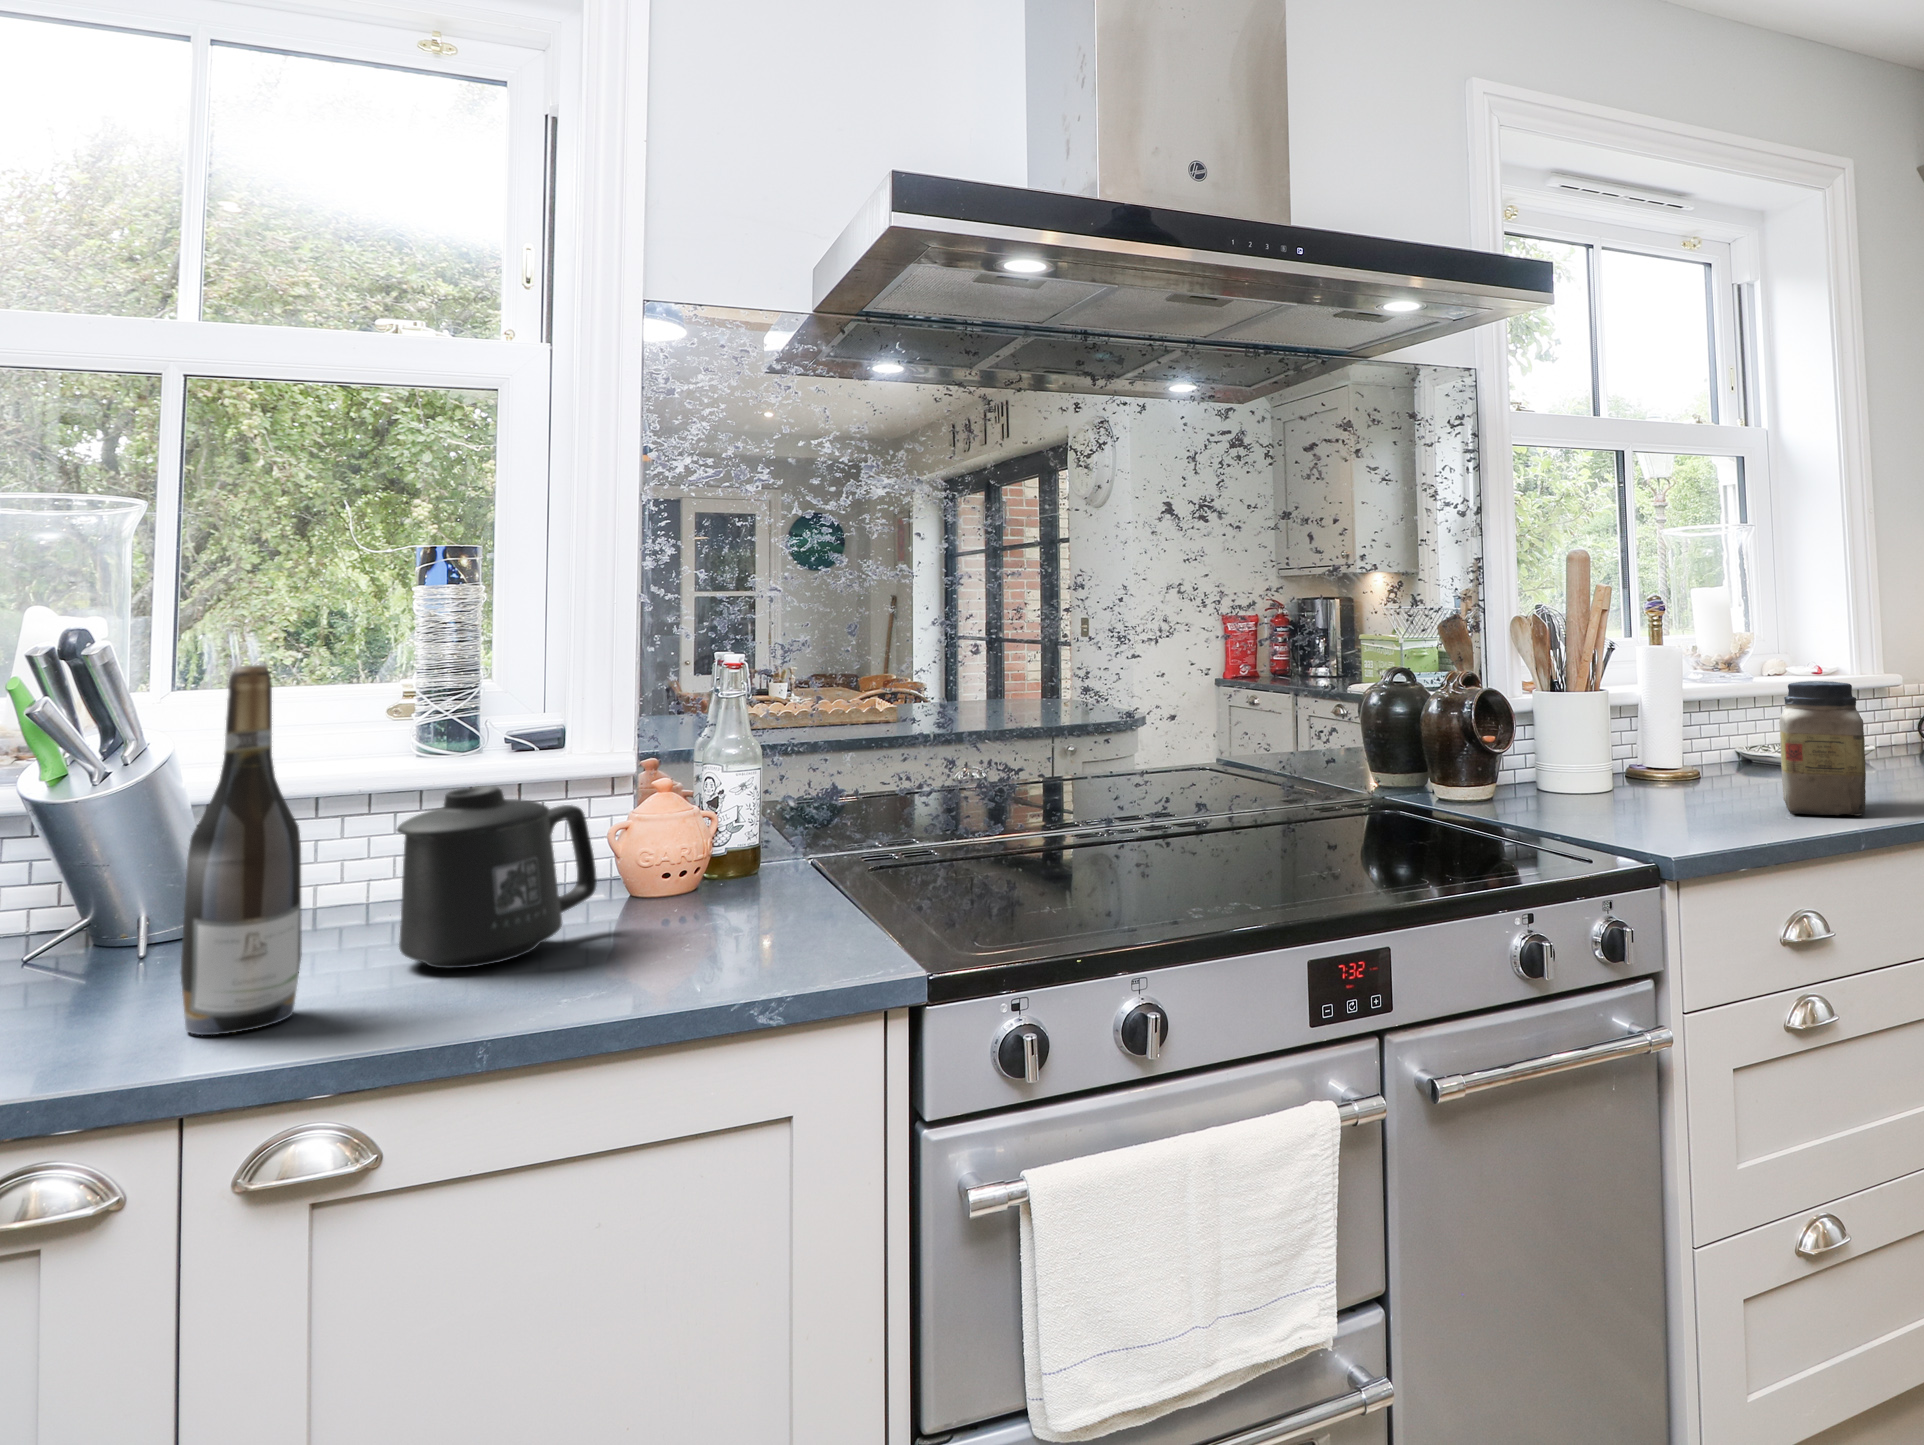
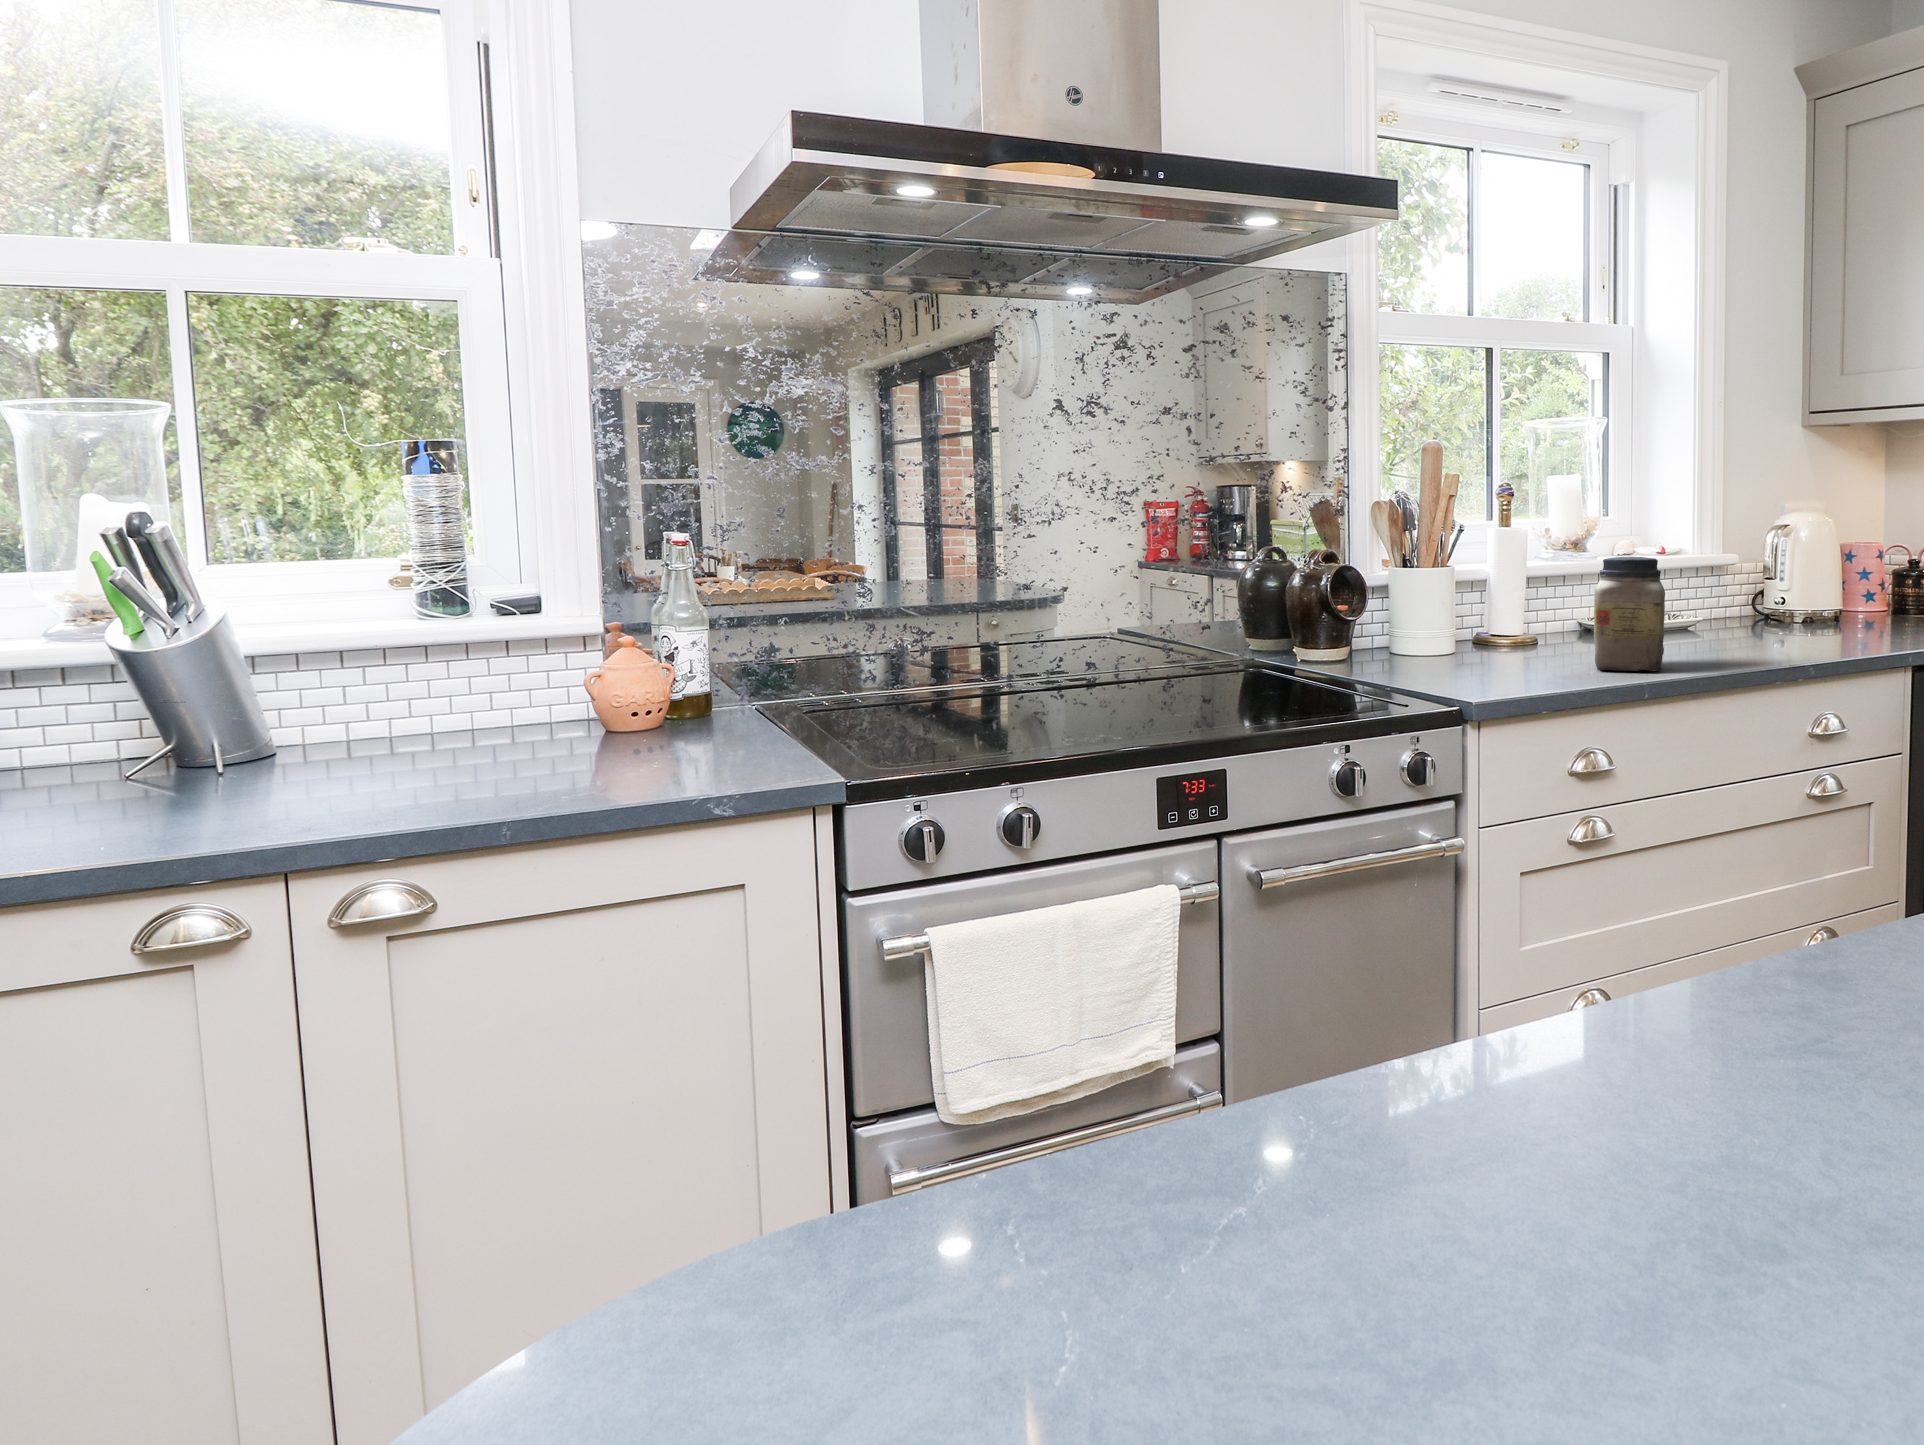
wine bottle: present [181,665,302,1035] -> none [258,539,351,821]
mug: present [397,786,597,968] -> none [414,638,577,779]

